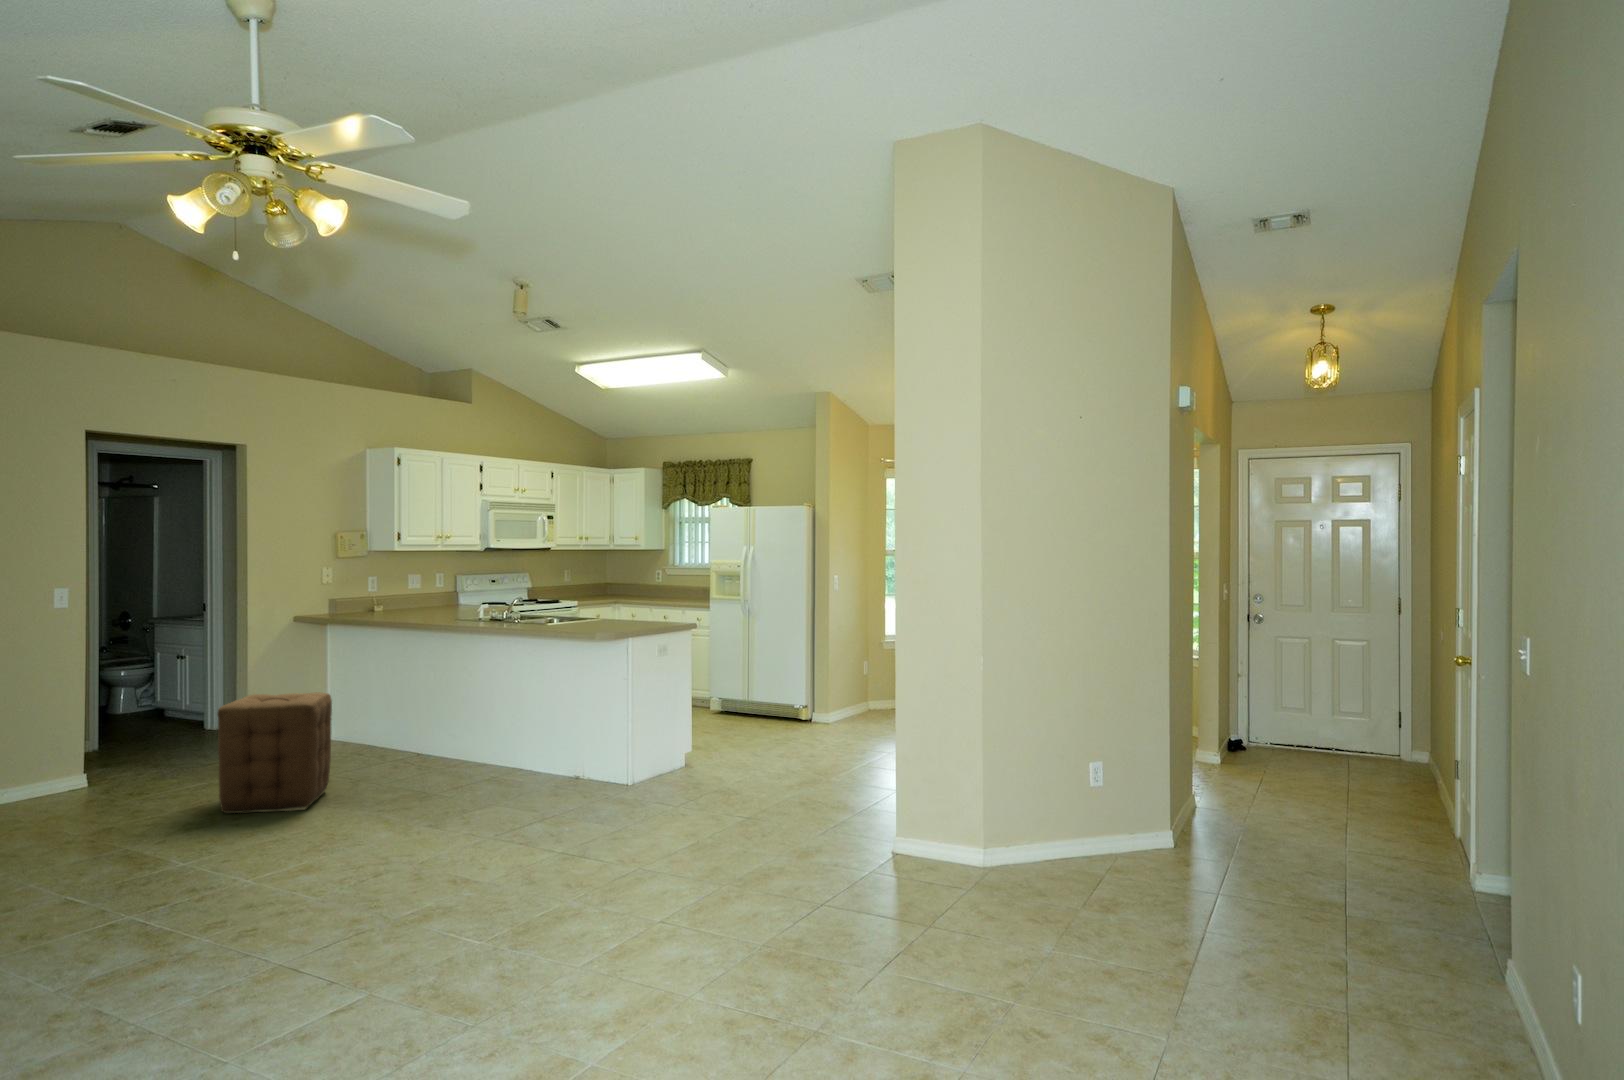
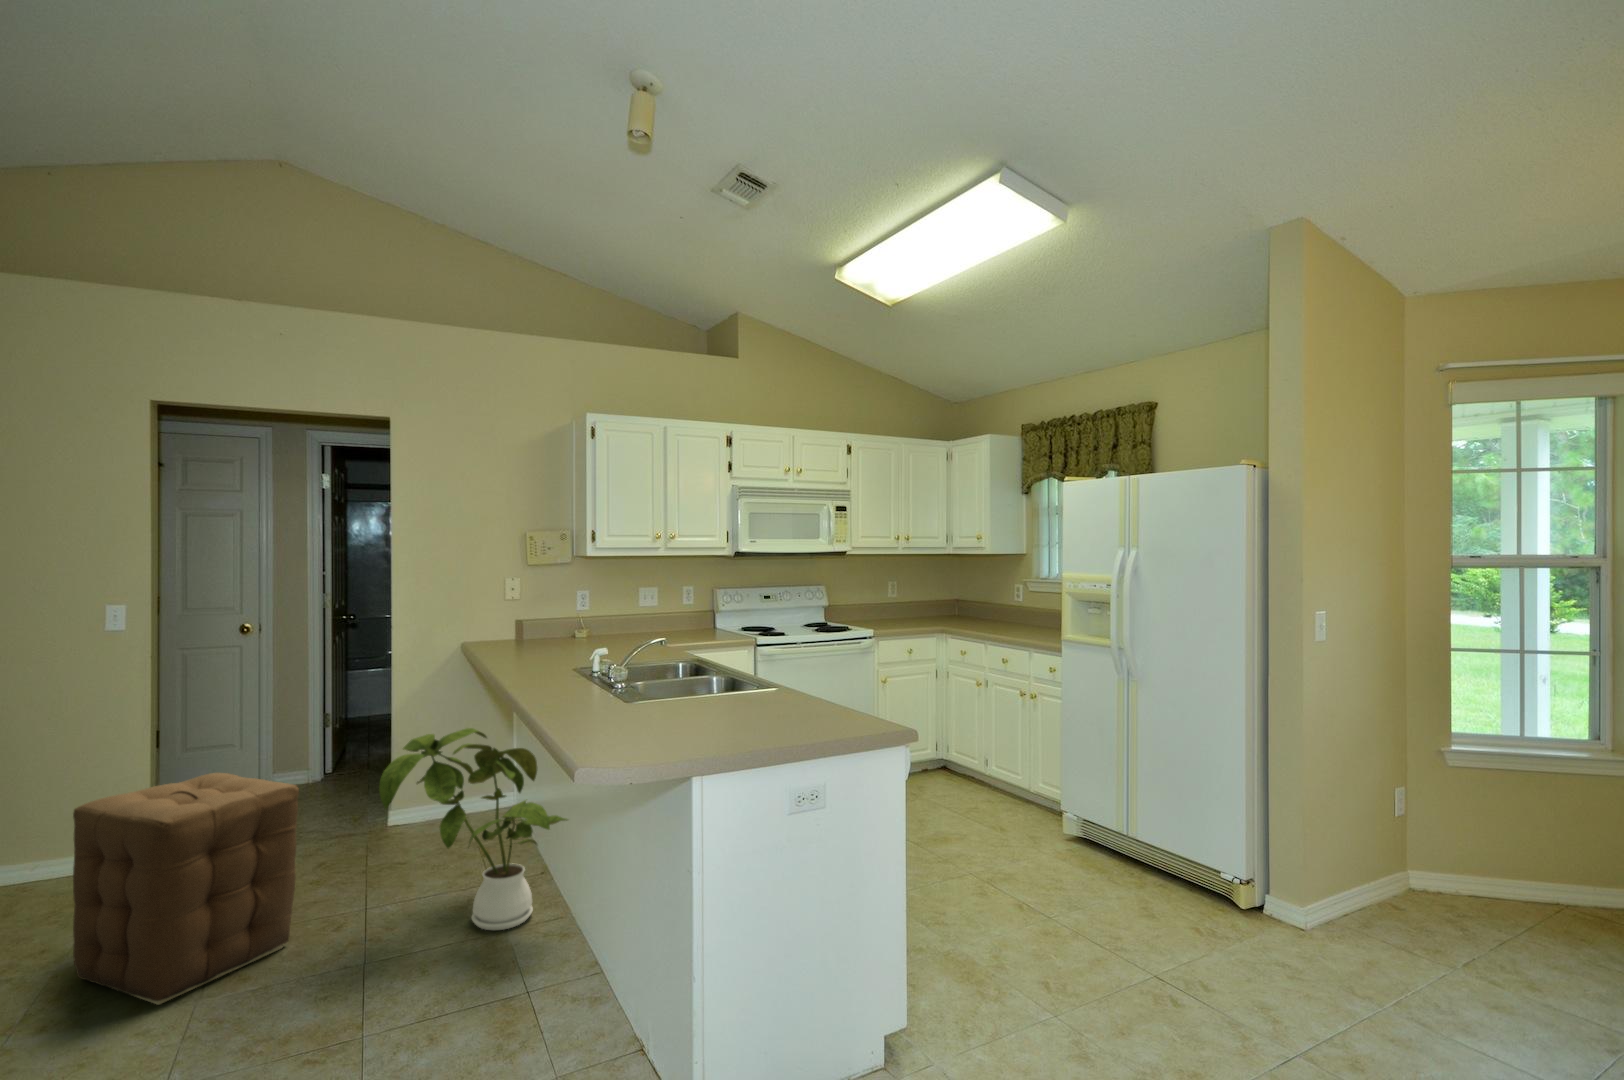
house plant: none [379,656,496,773] -> present [379,728,567,930]

